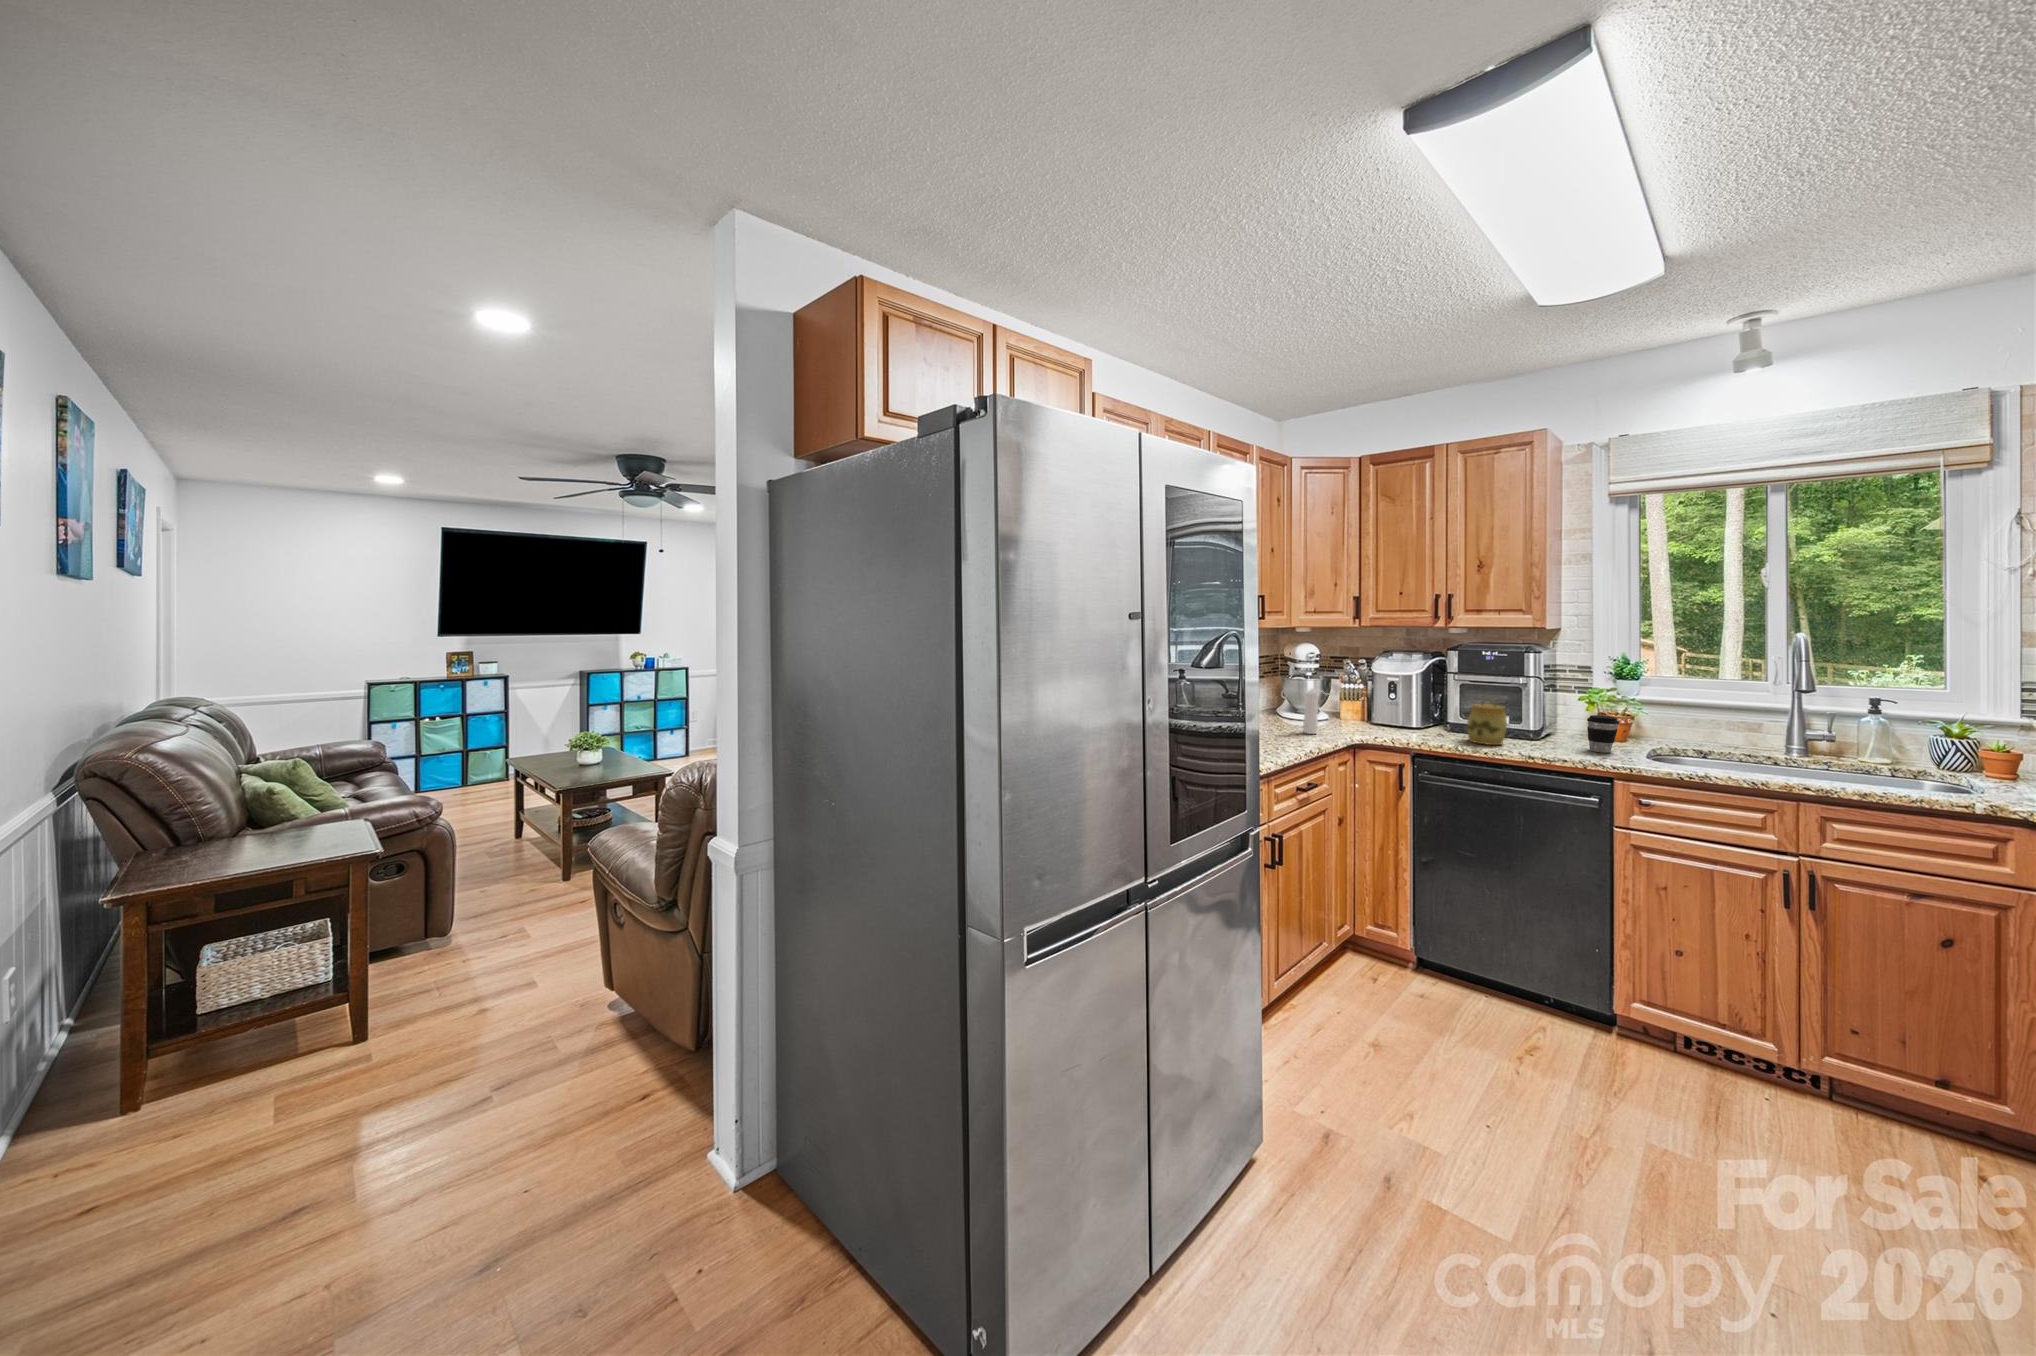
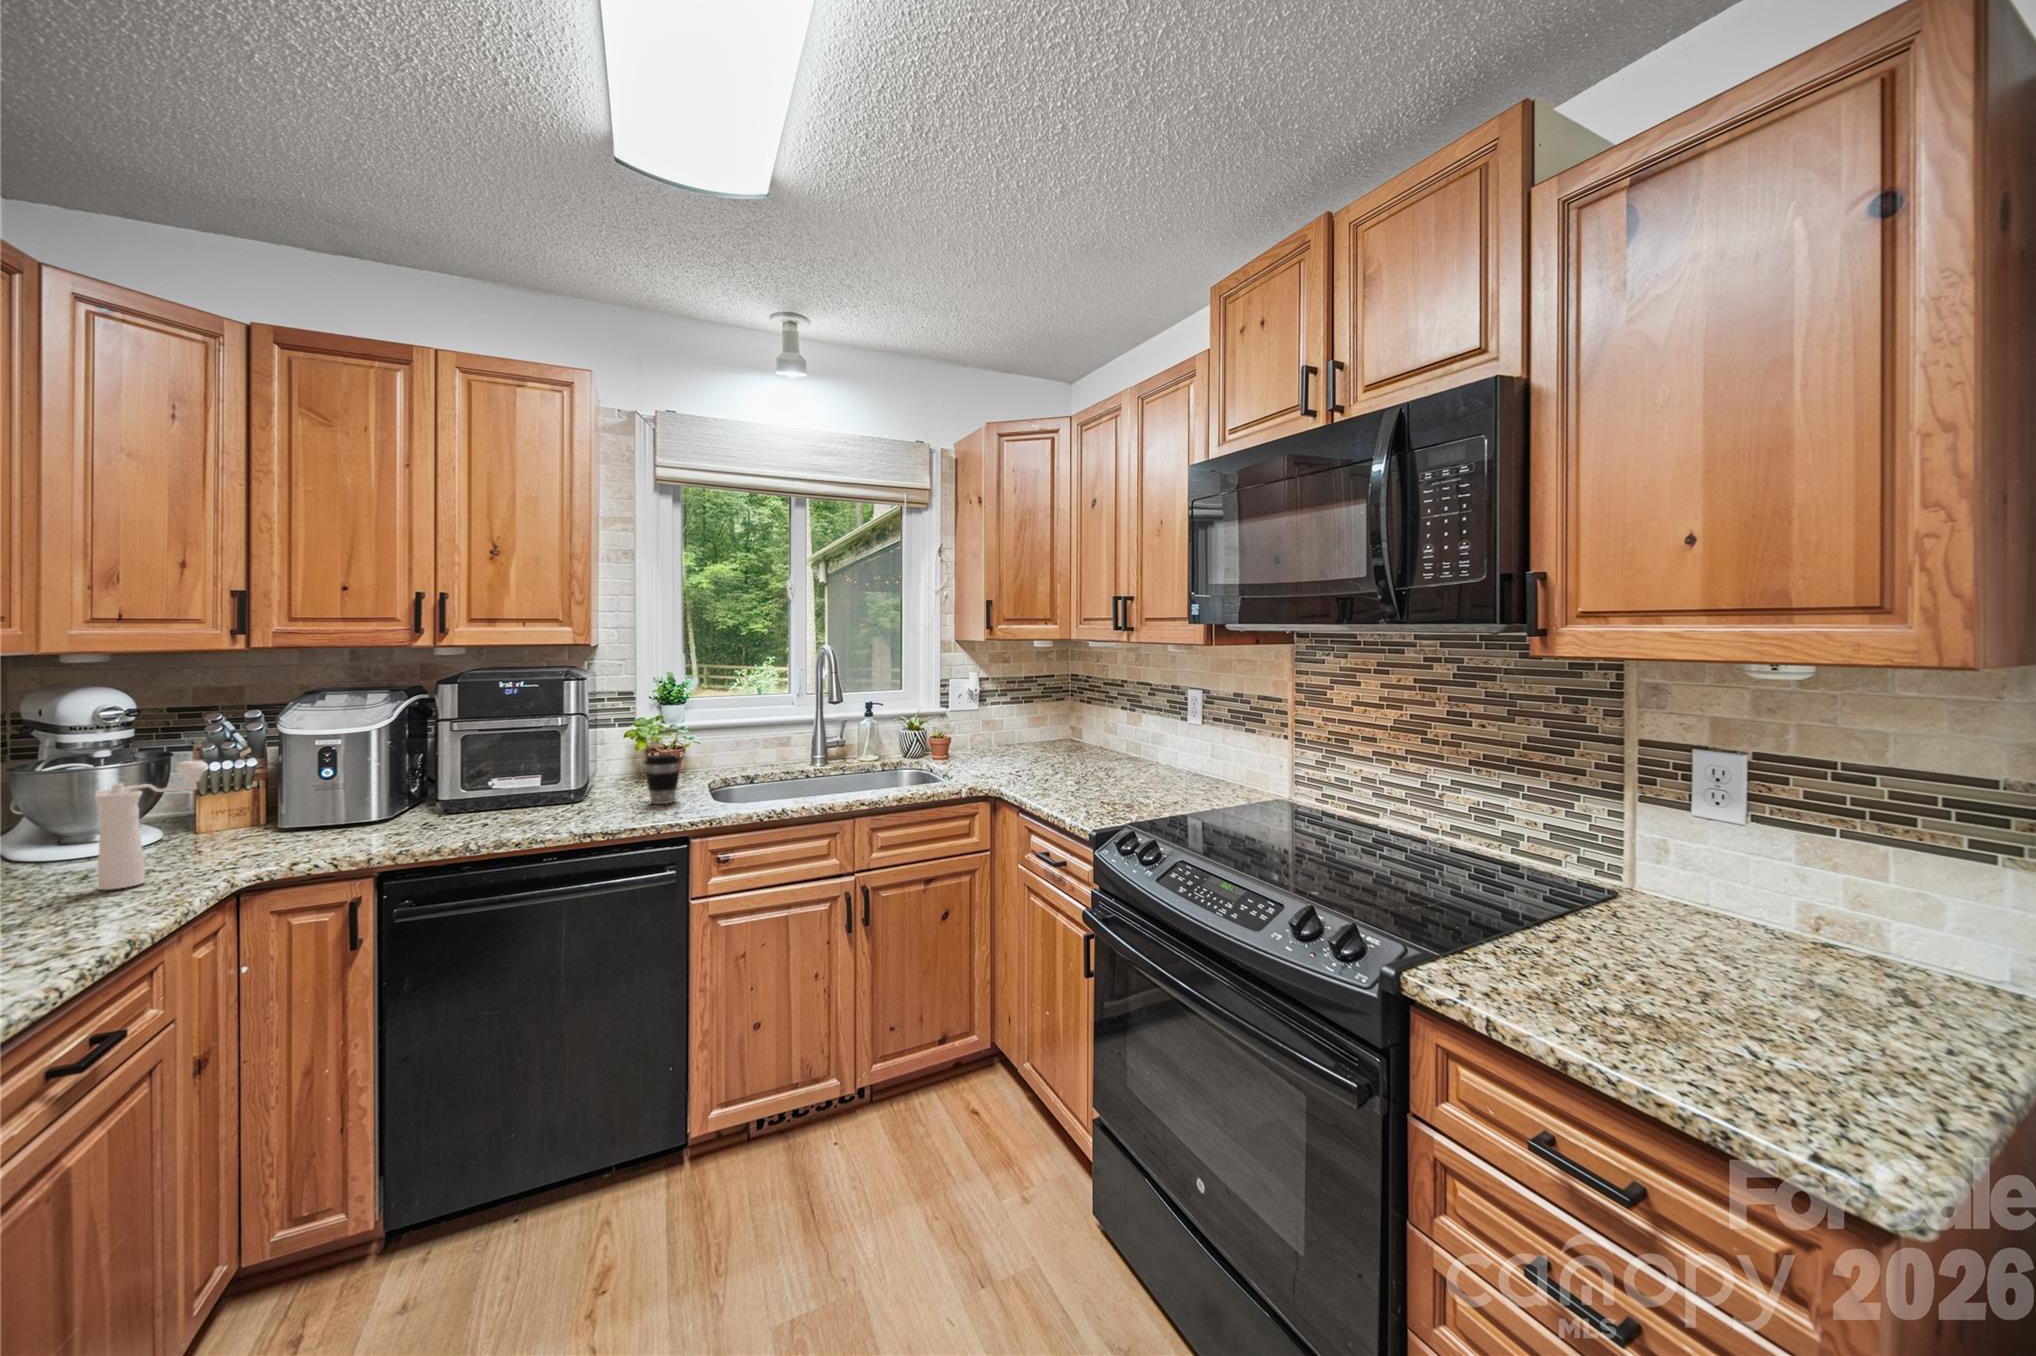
jar: present [1467,699,1507,745] -> none [481,751,543,827]

